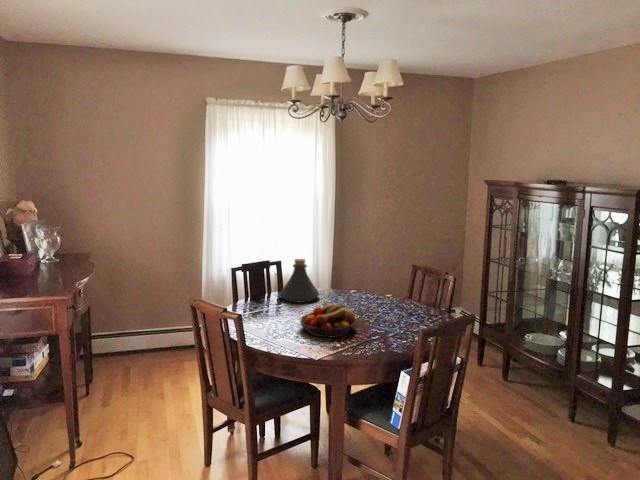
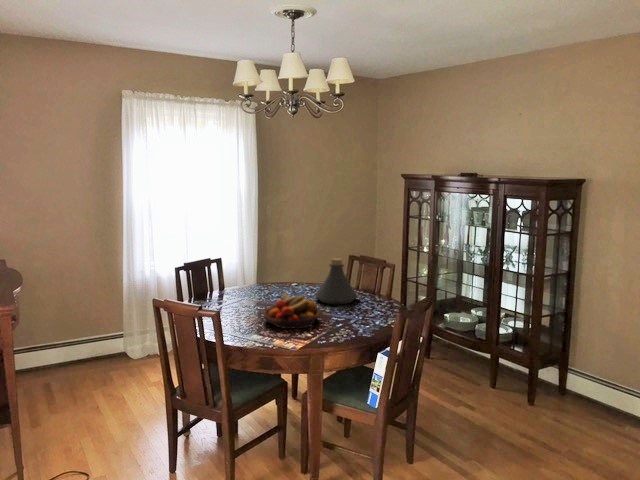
bottle: present [280,259,319,303] -> present [315,258,357,304]

